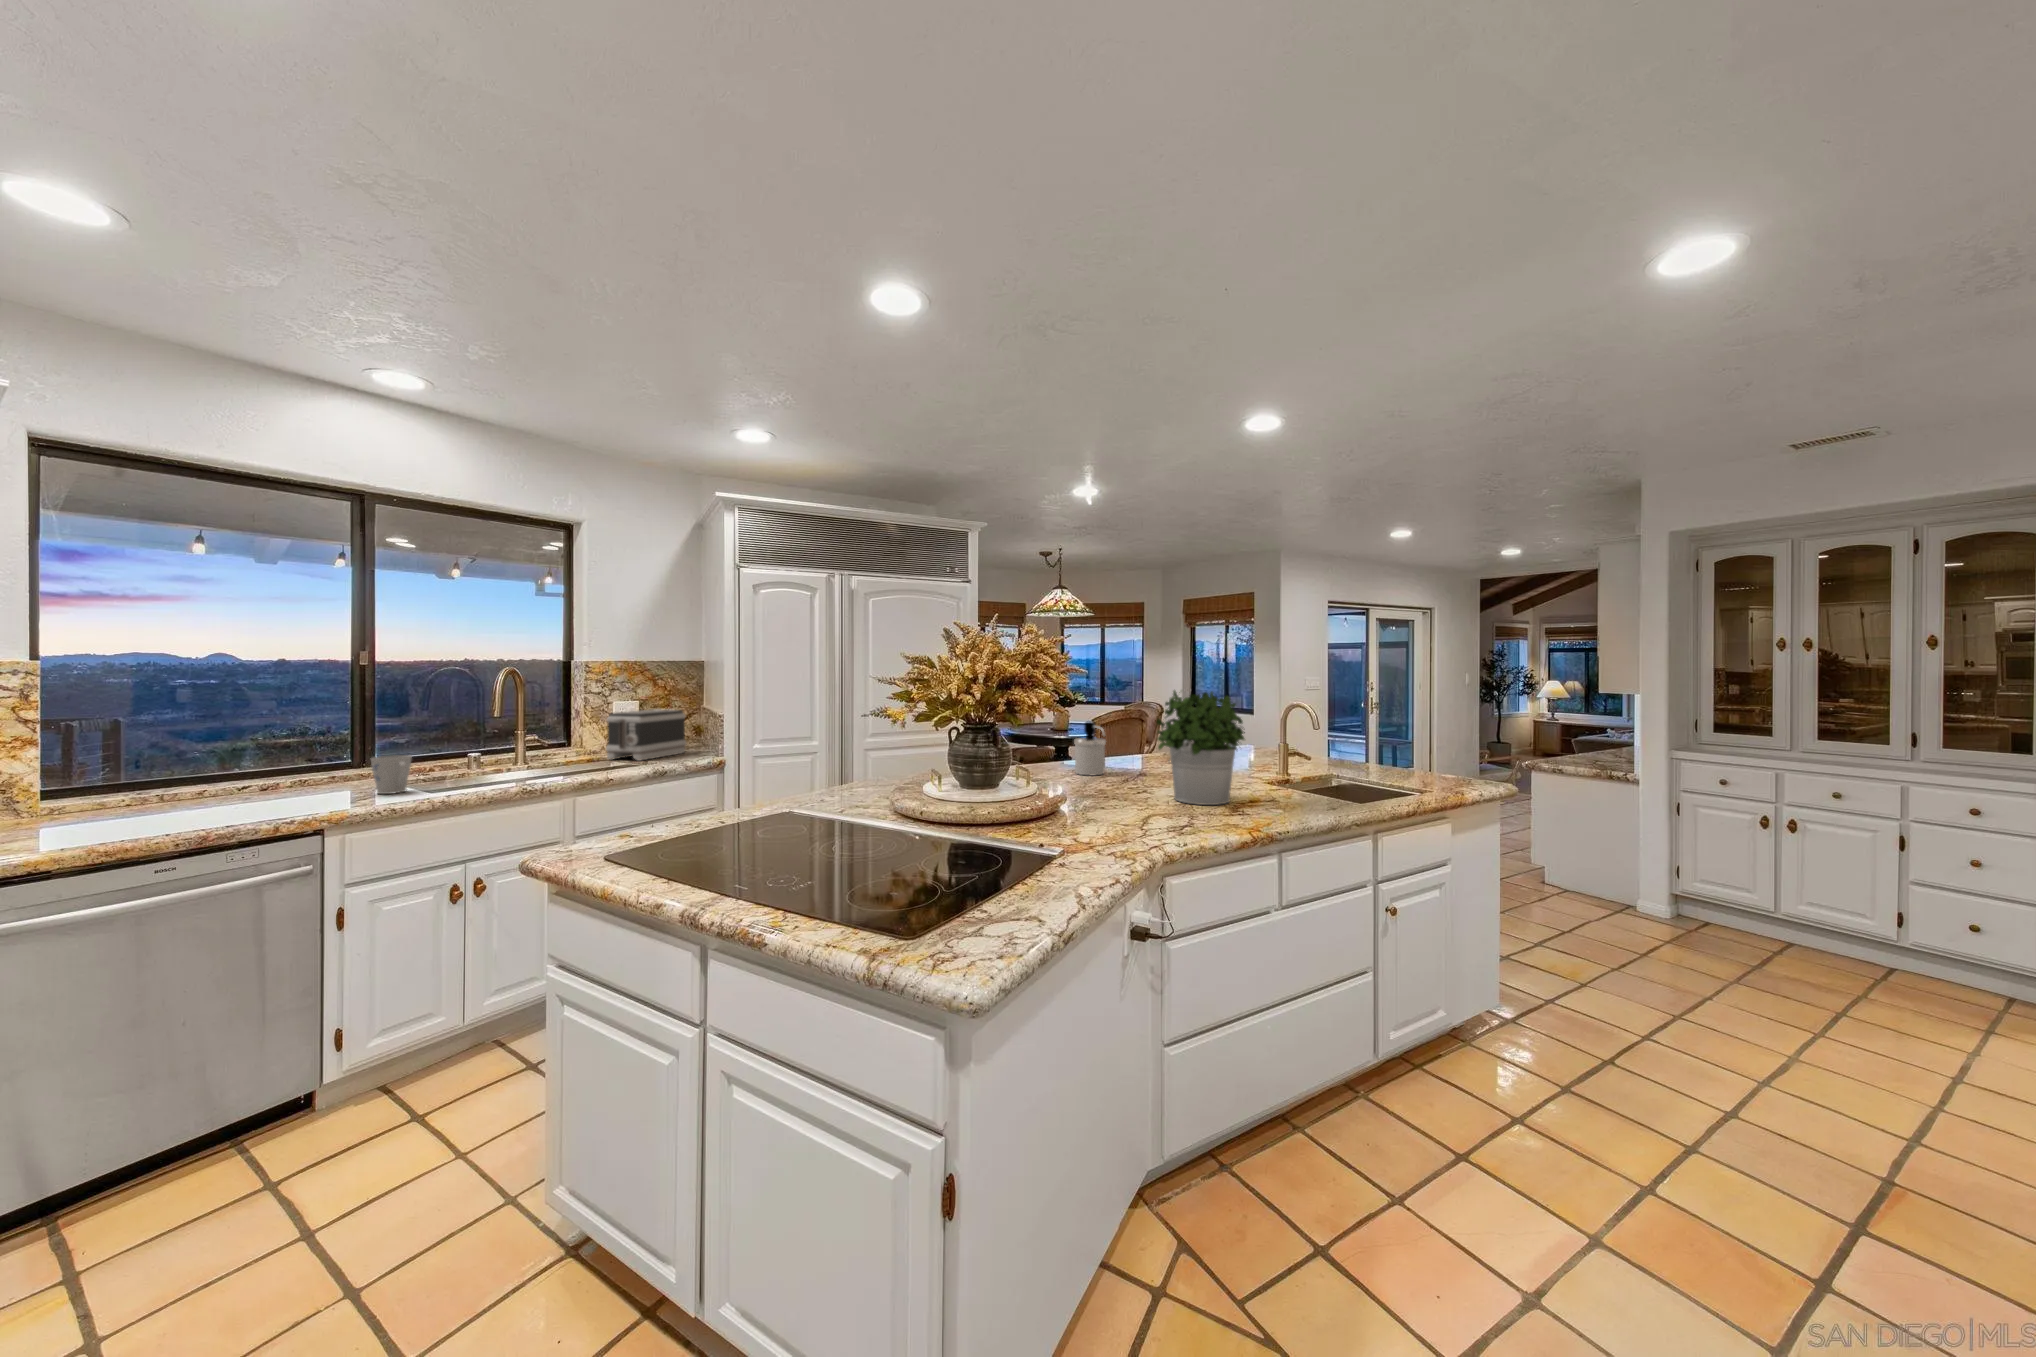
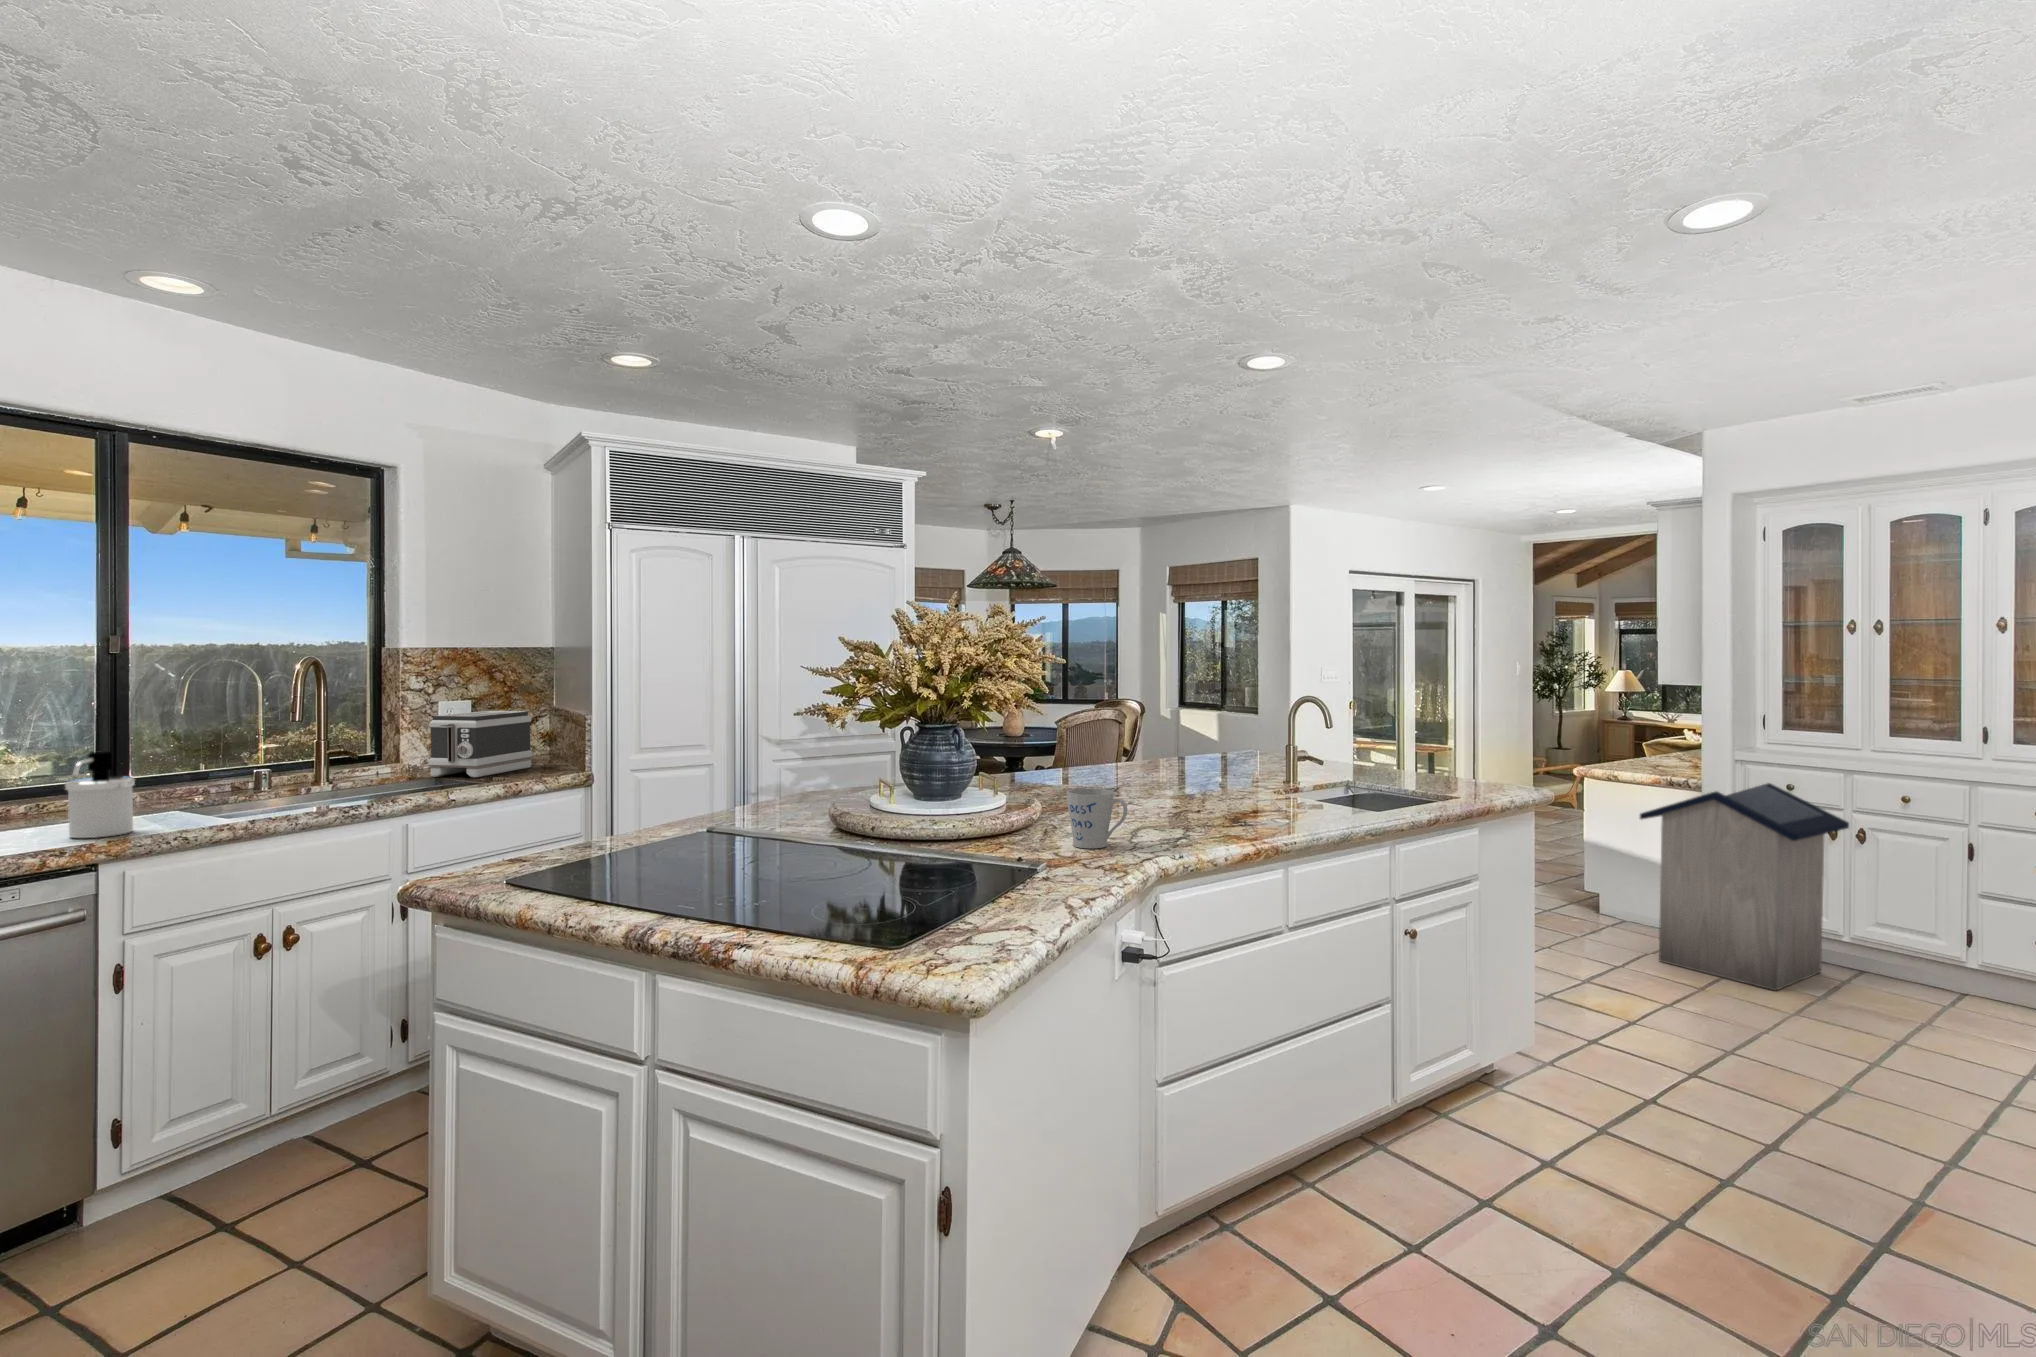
potted plant: present [1157,690,1245,805] -> none [1142,681,1247,817]
soap dispenser: present [1074,722,1106,775] -> present [65,751,135,838]
mug: present [371,755,412,794] -> present [1067,788,1128,848]
trash can: none [1582,778,1774,958] -> present [1640,783,1849,990]

